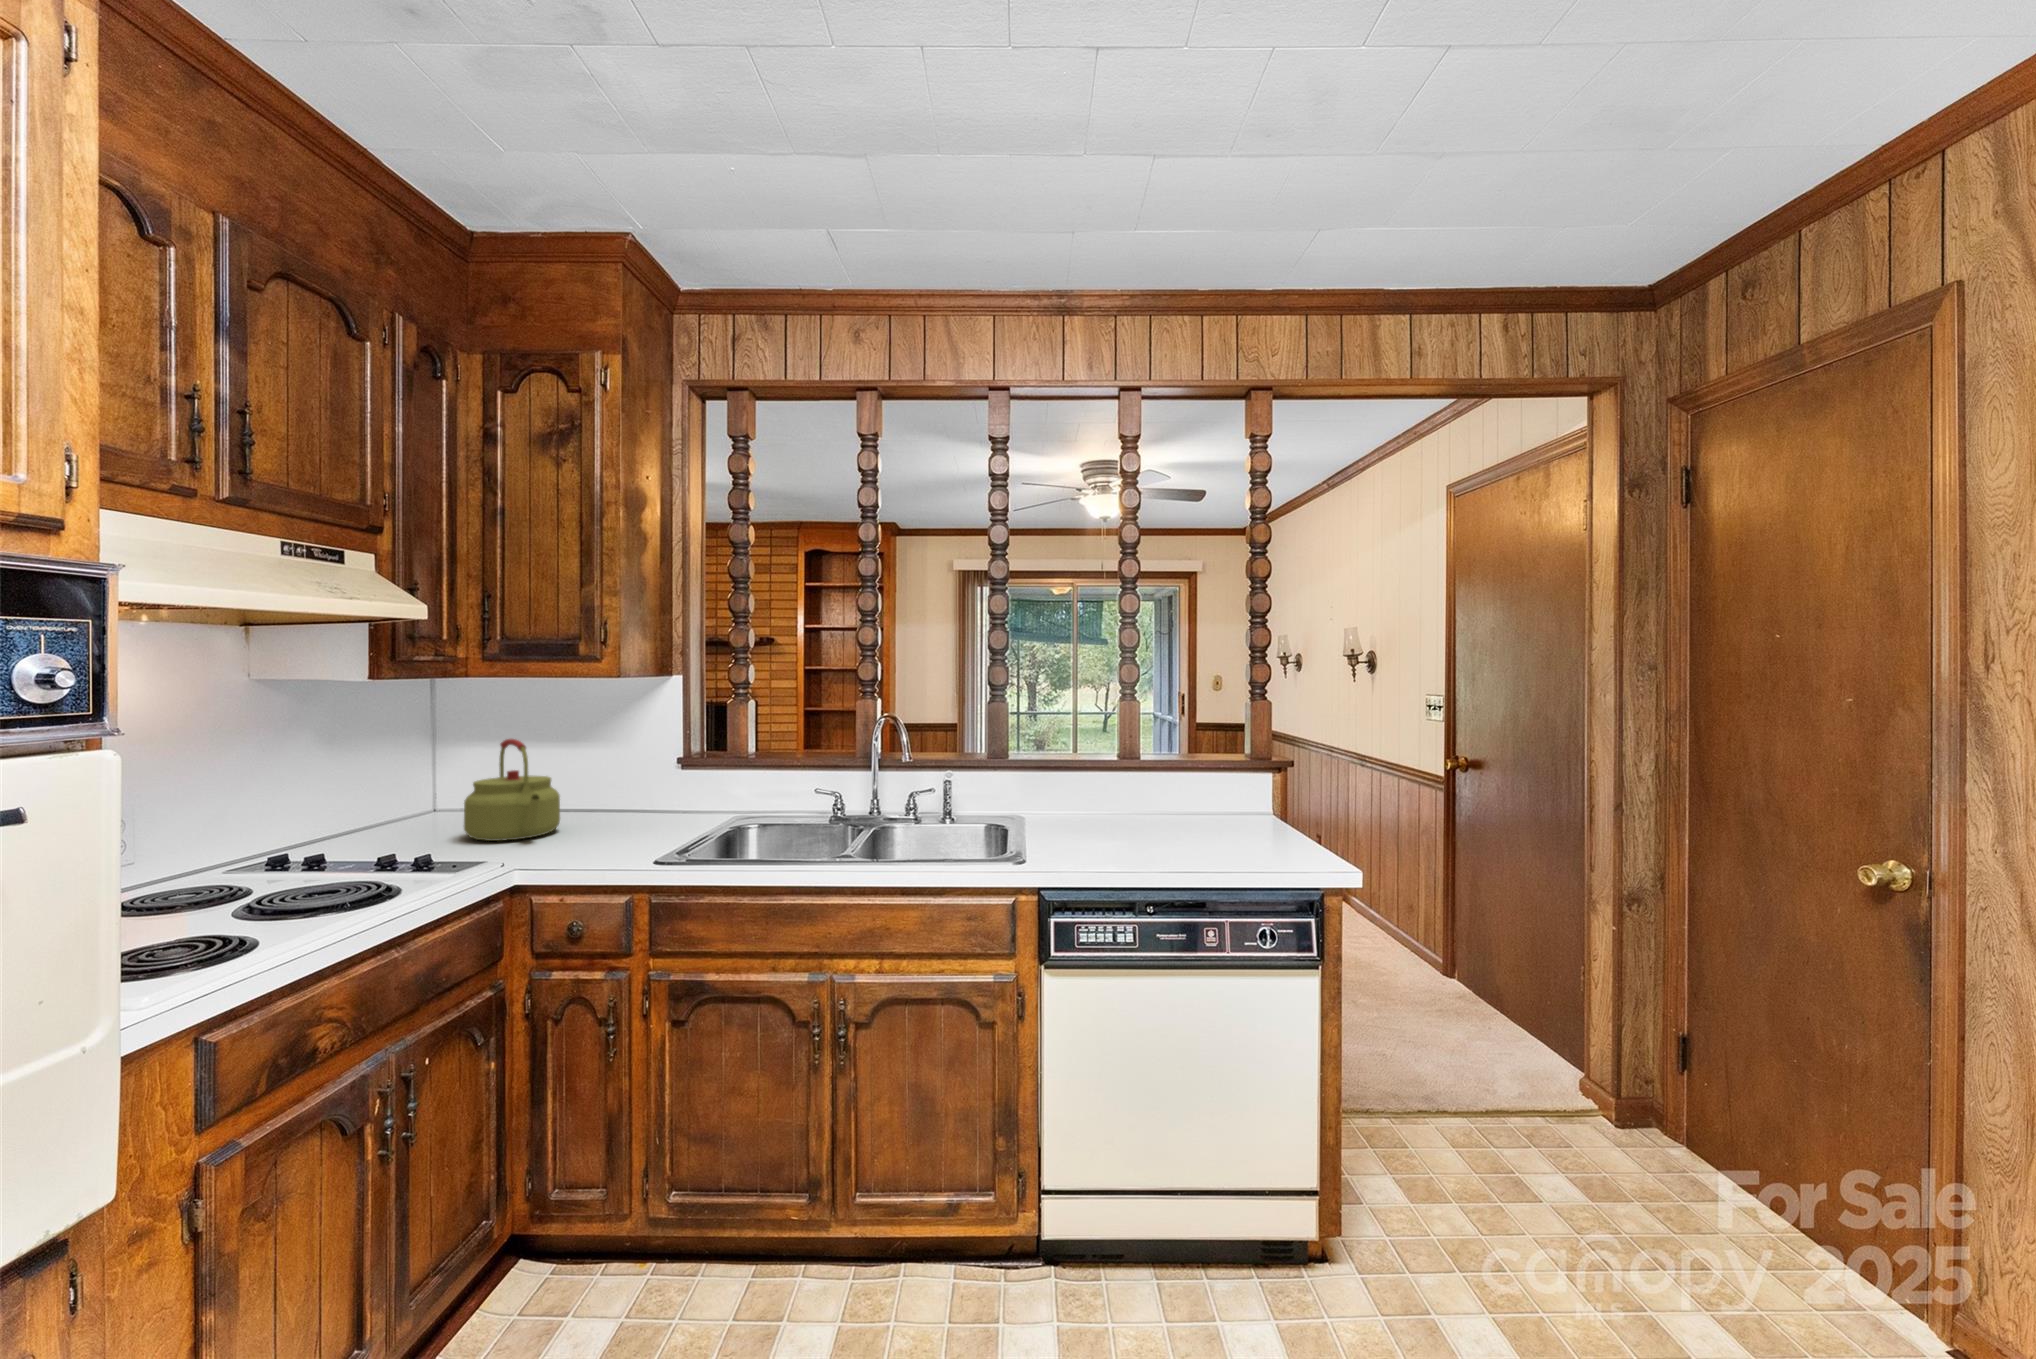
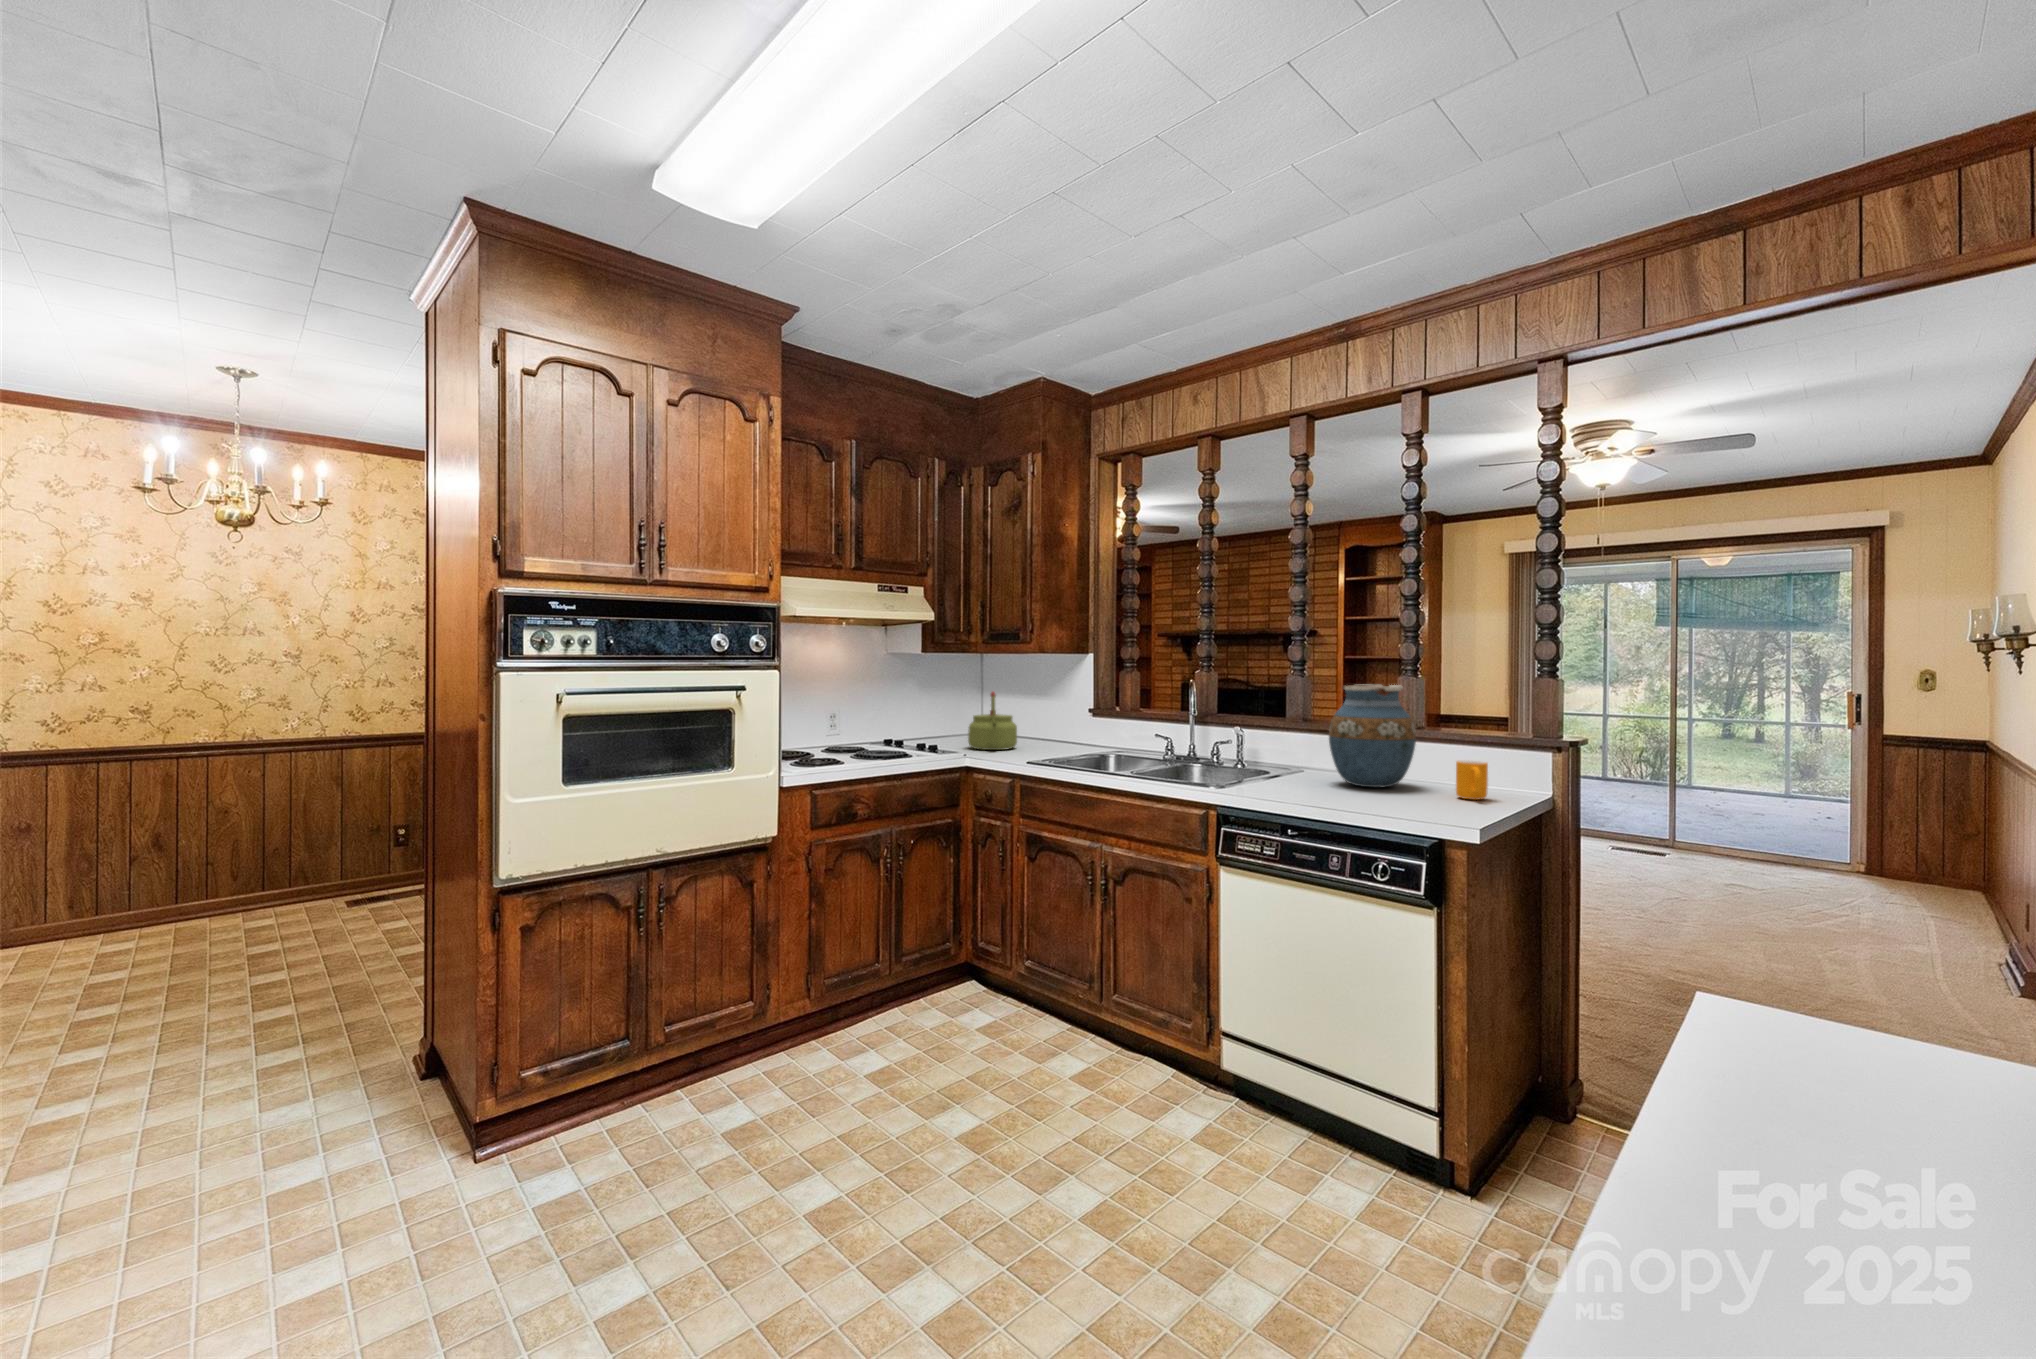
vase: none [1084,712,1178,833] -> present [1329,685,1416,788]
mug: none [1230,792,1270,835] -> present [1456,761,1488,800]

